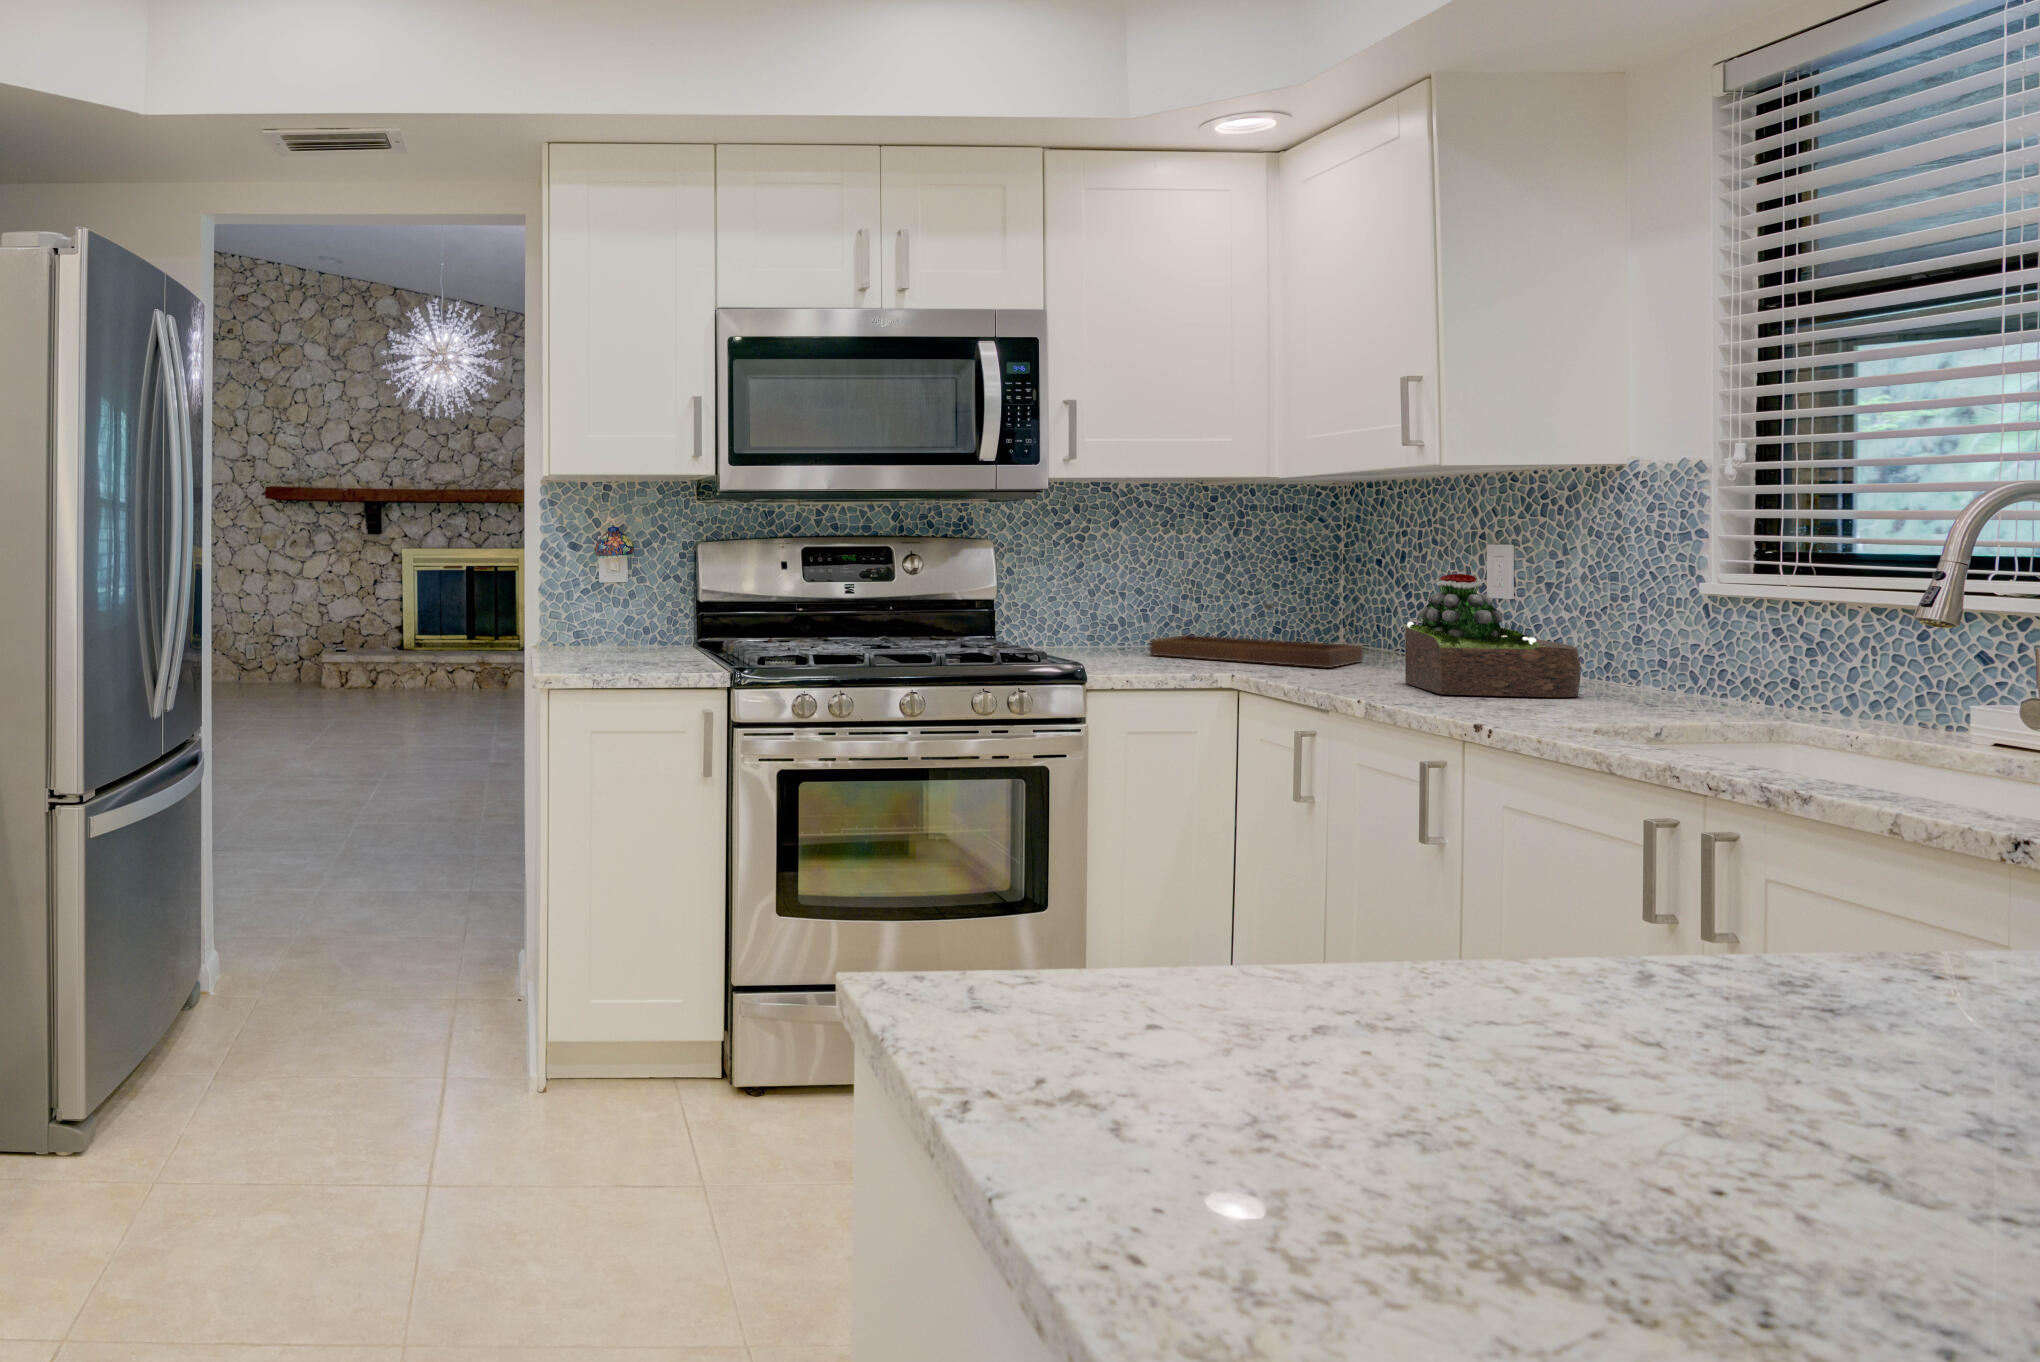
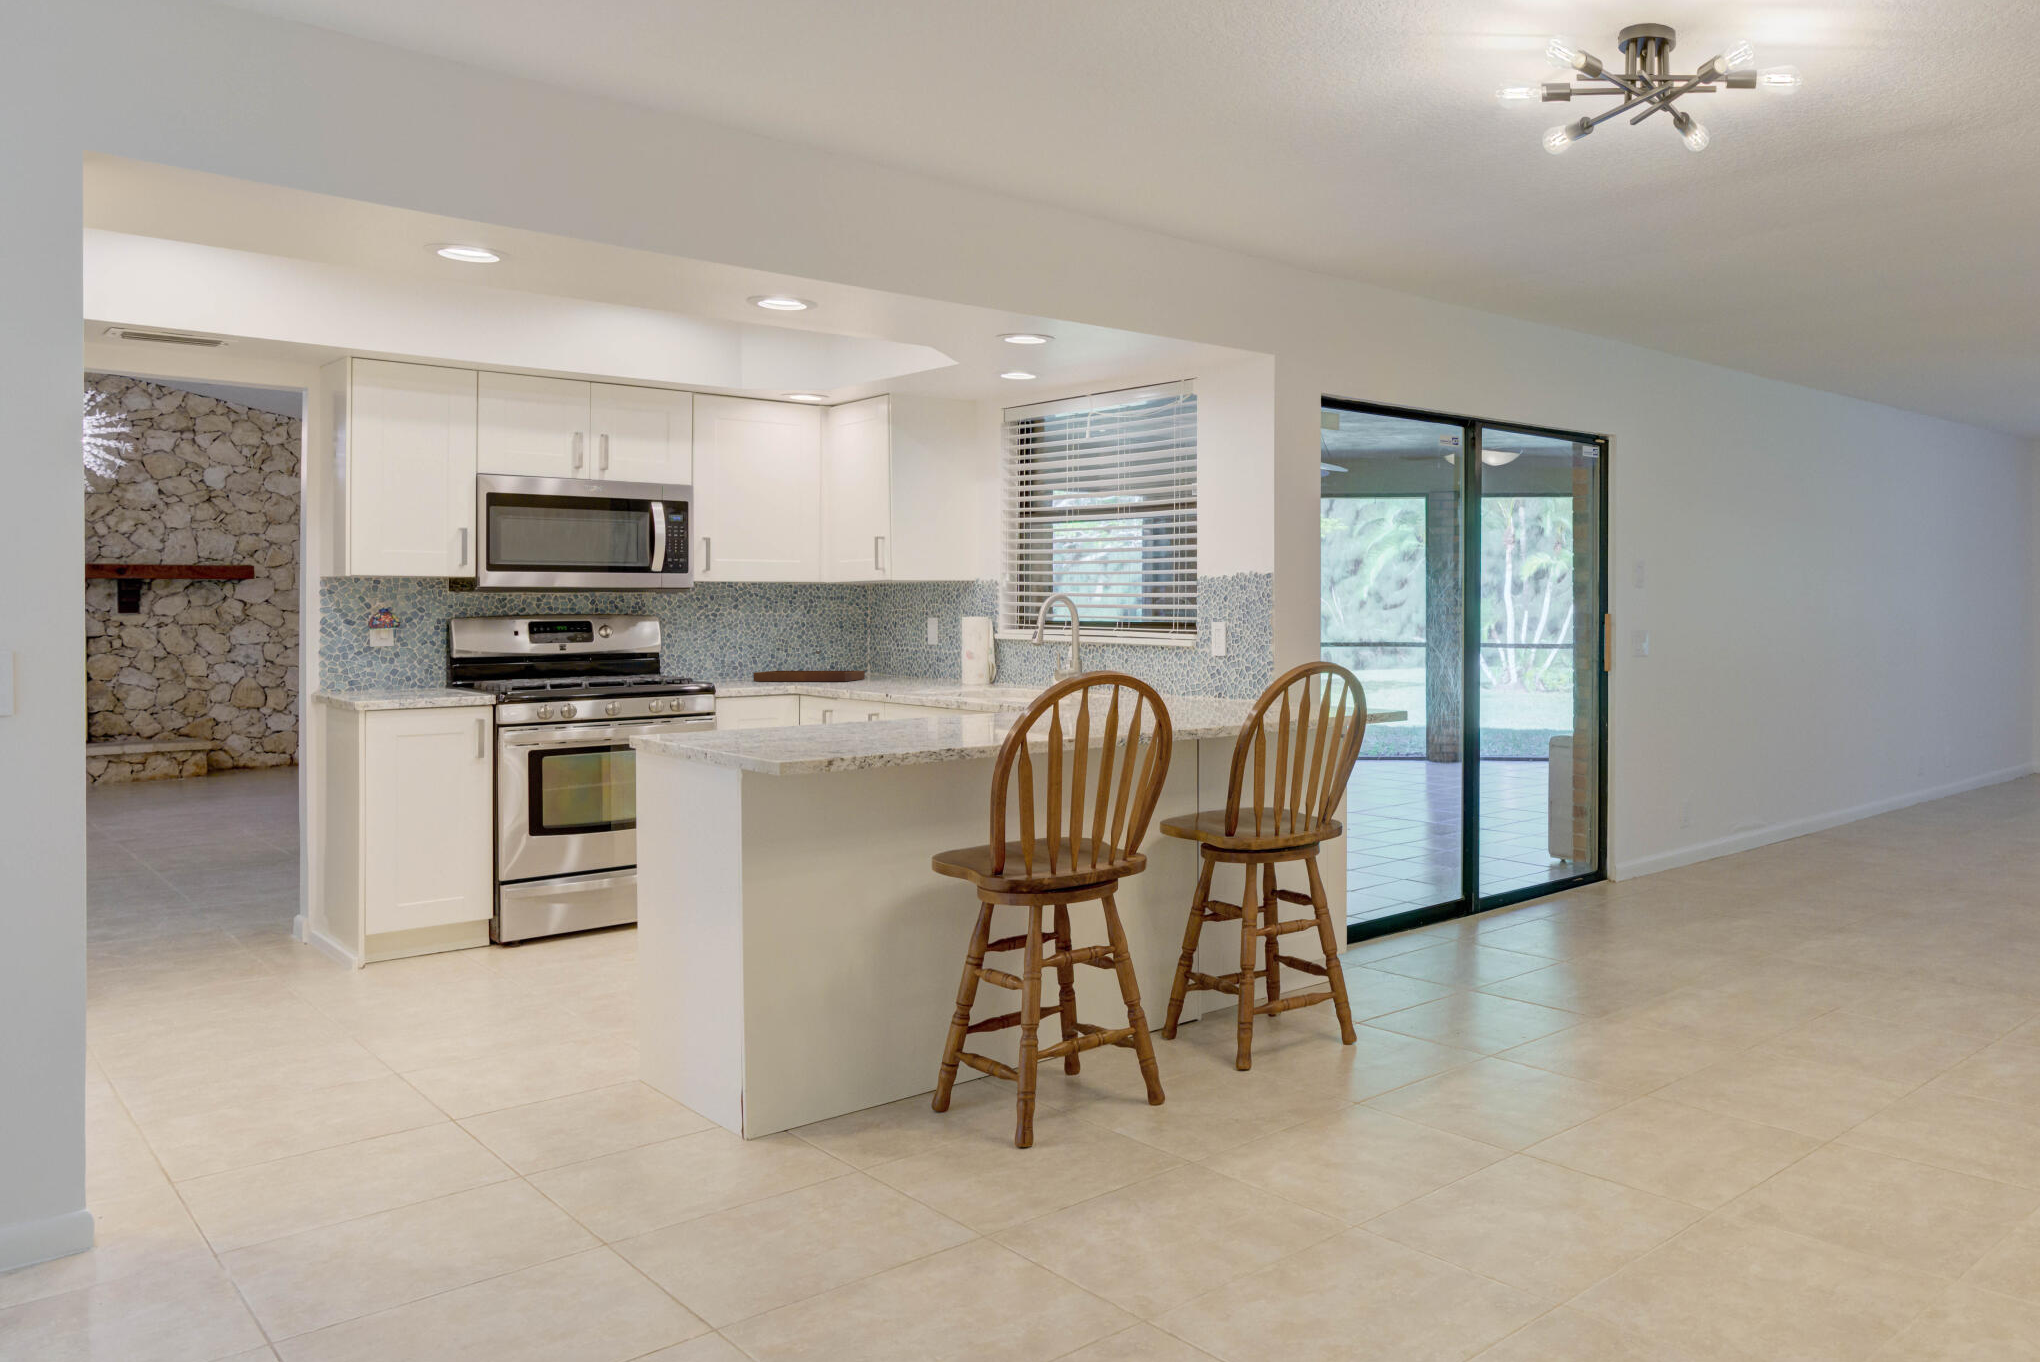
succulent plant: present [1405,574,1581,697] -> none [874,632,941,686]

